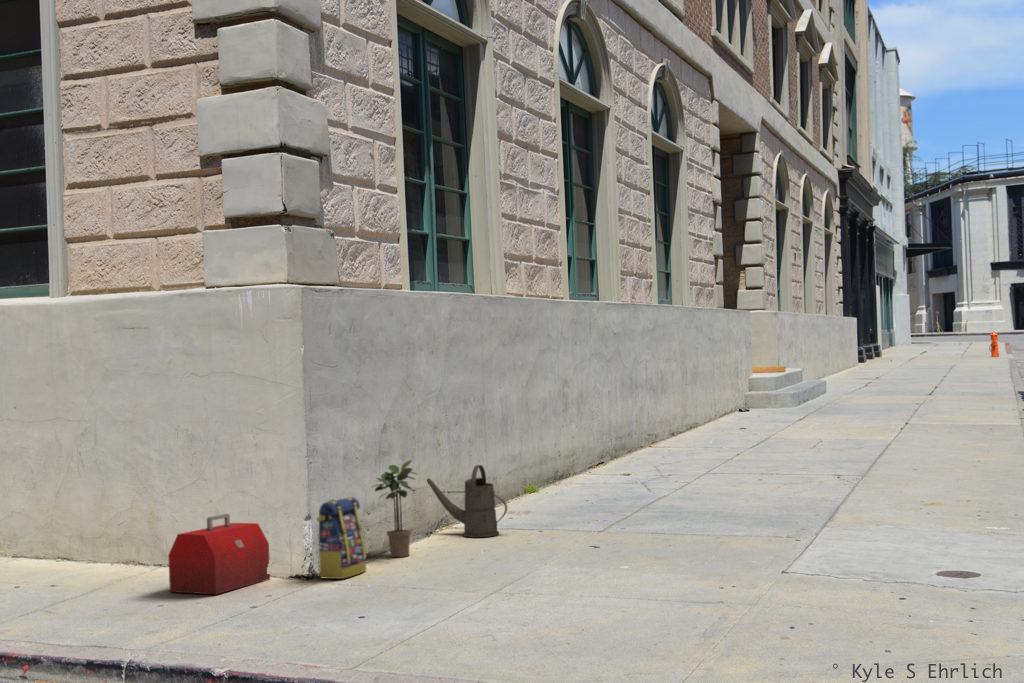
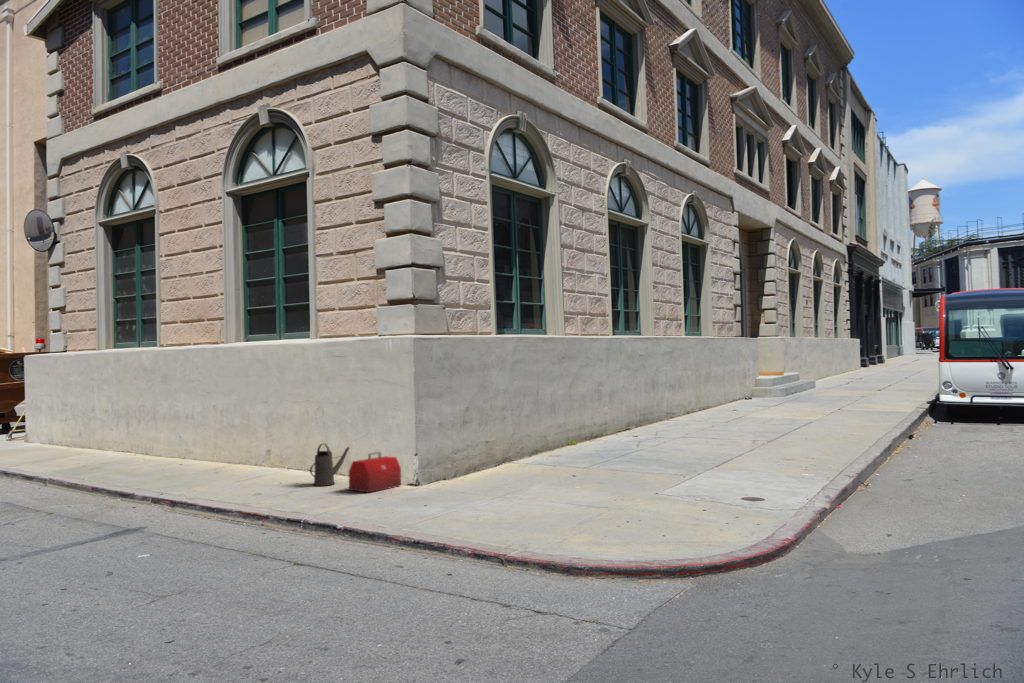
potted plant: present [375,461,416,557] -> none [460,427,487,477]
watering can: present [427,465,507,537] -> present [310,444,349,486]
backpack: present [317,497,366,579] -> none [423,446,451,488]

